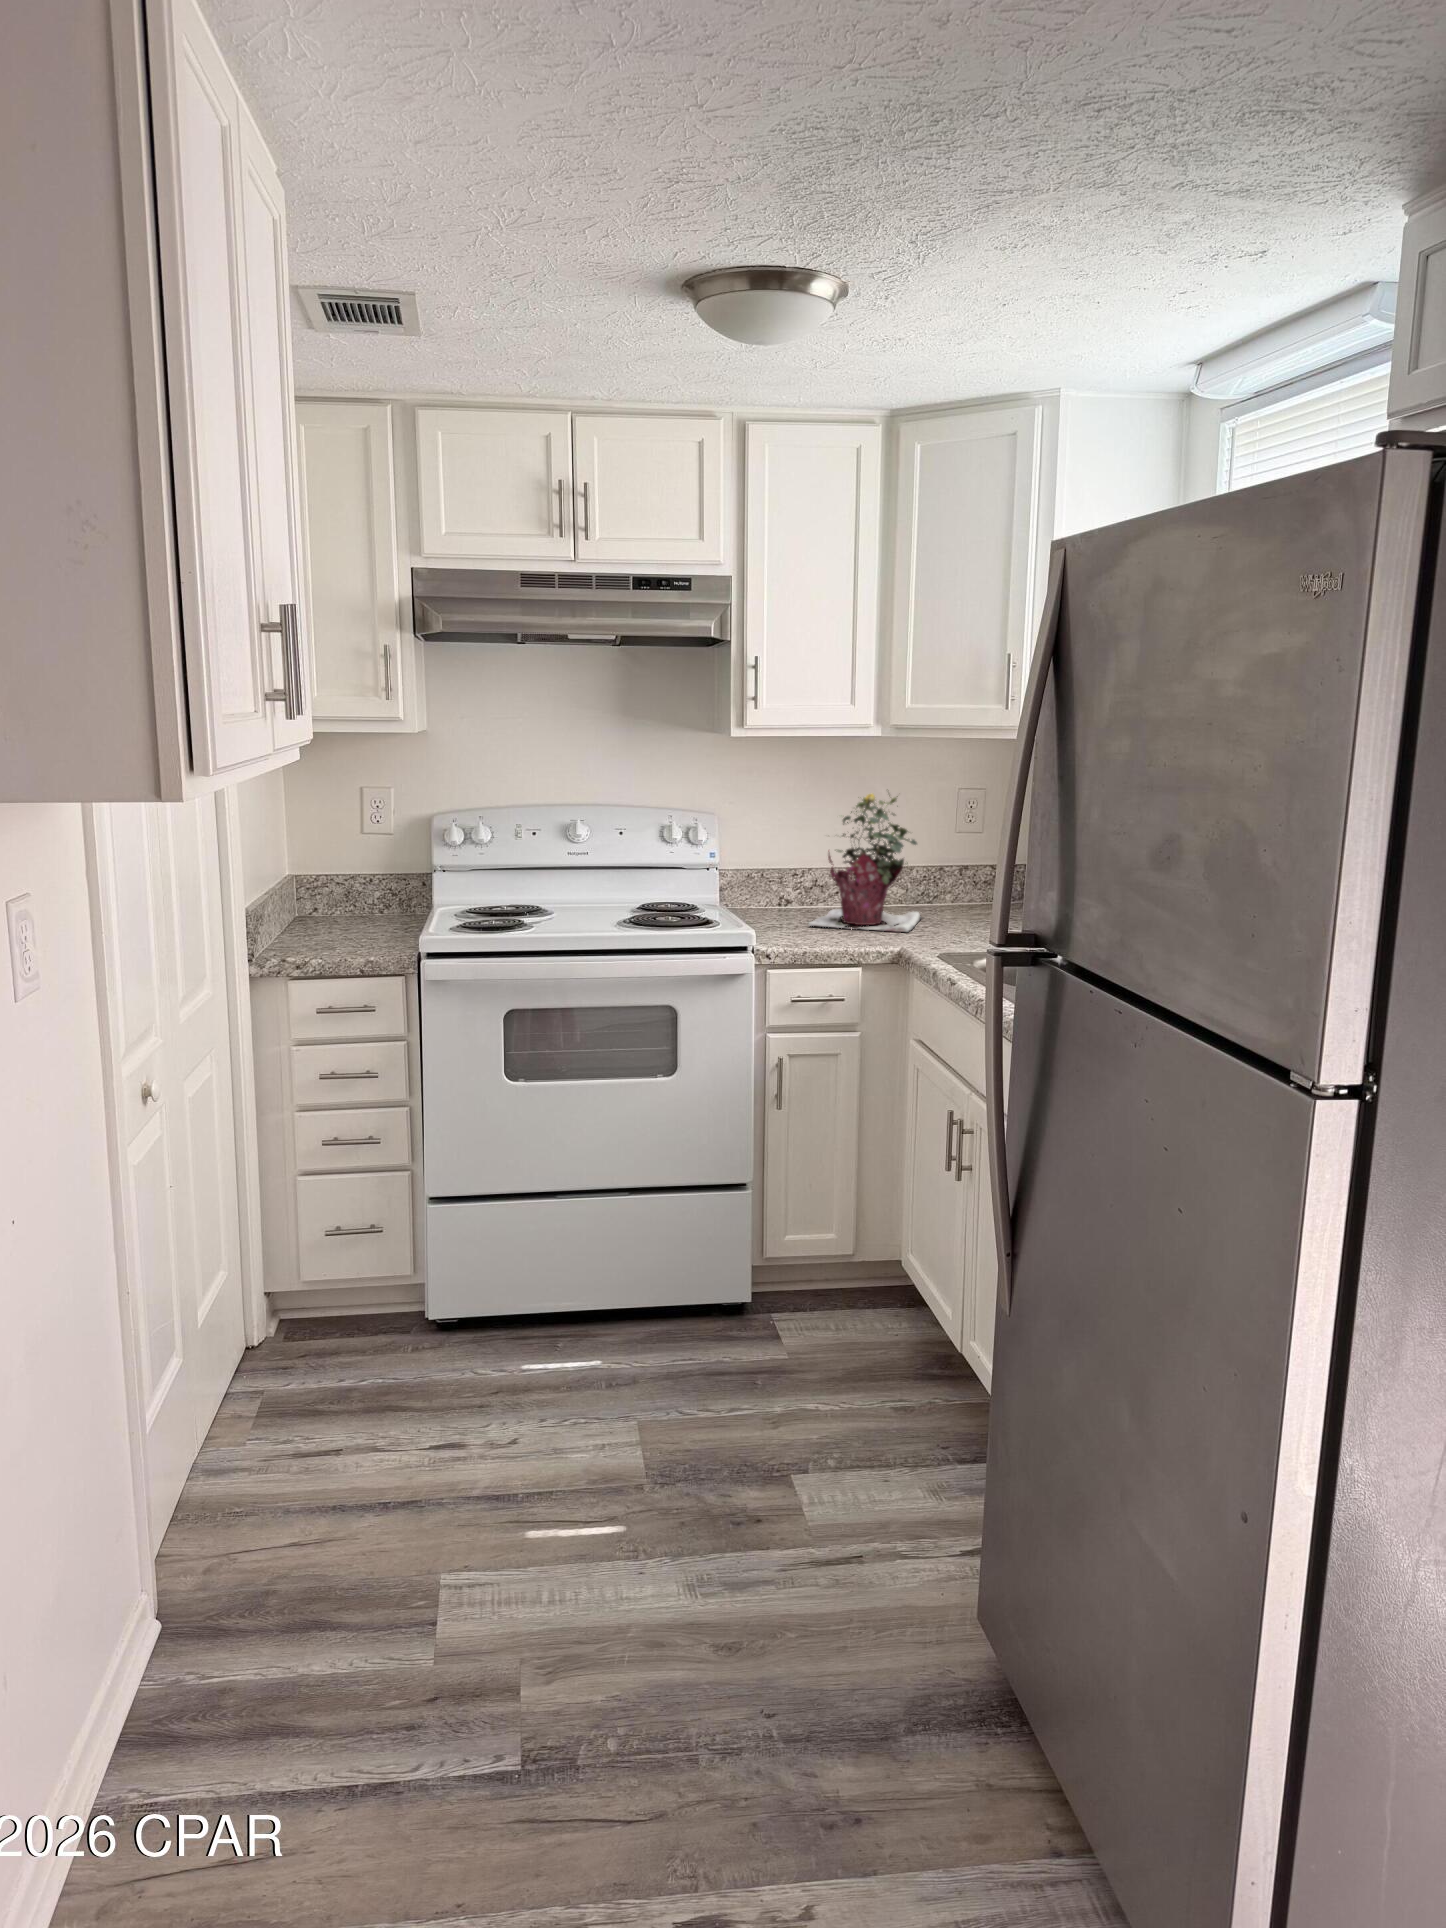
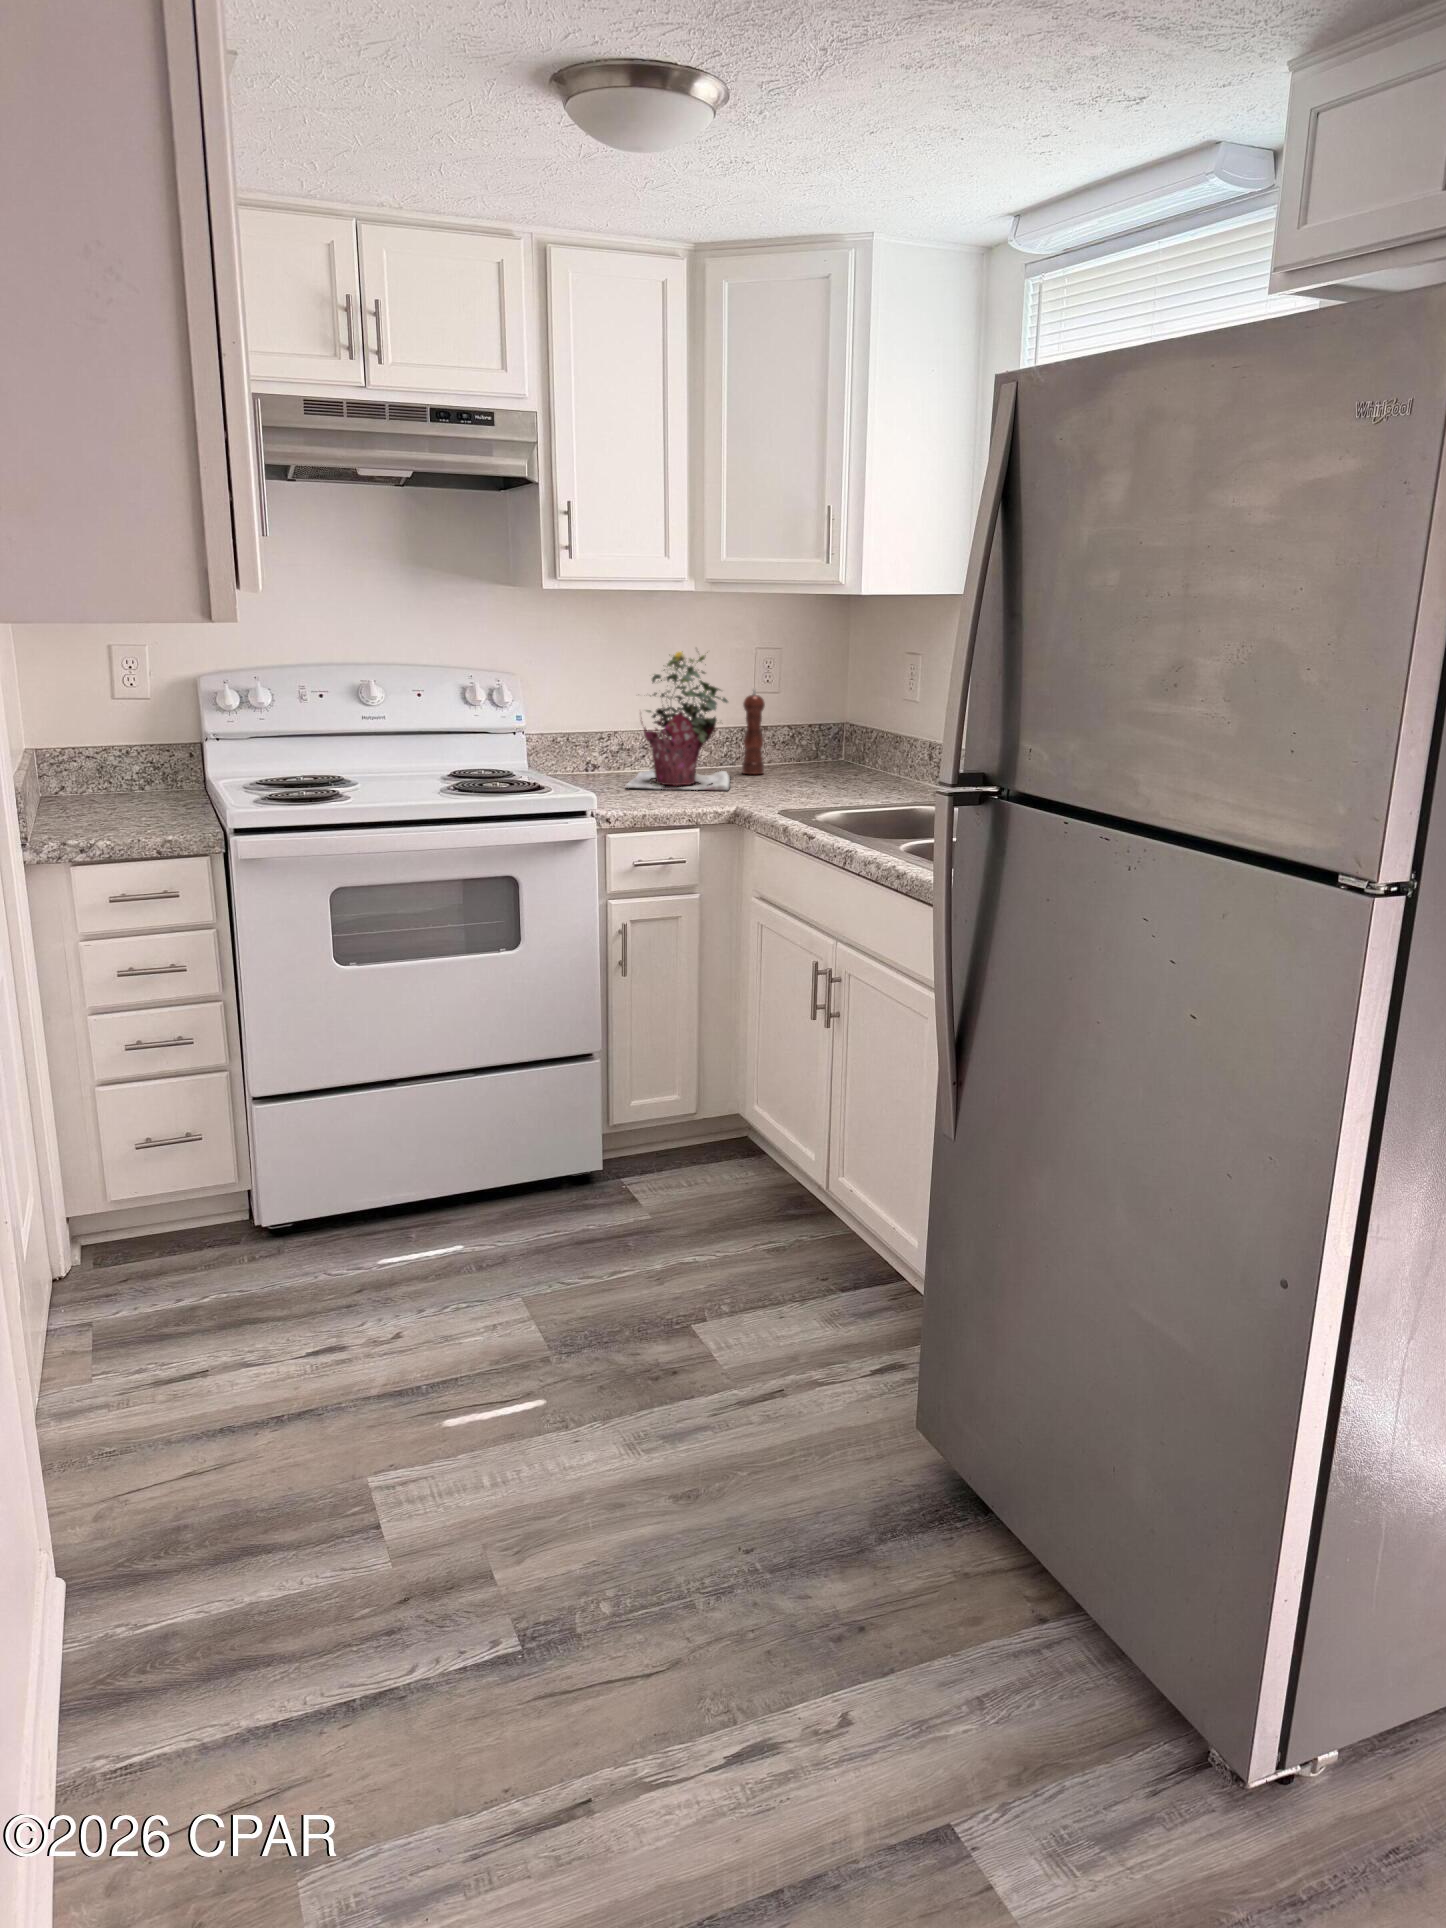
pepper mill: none [937,830,962,916] -> present [742,689,765,774]

